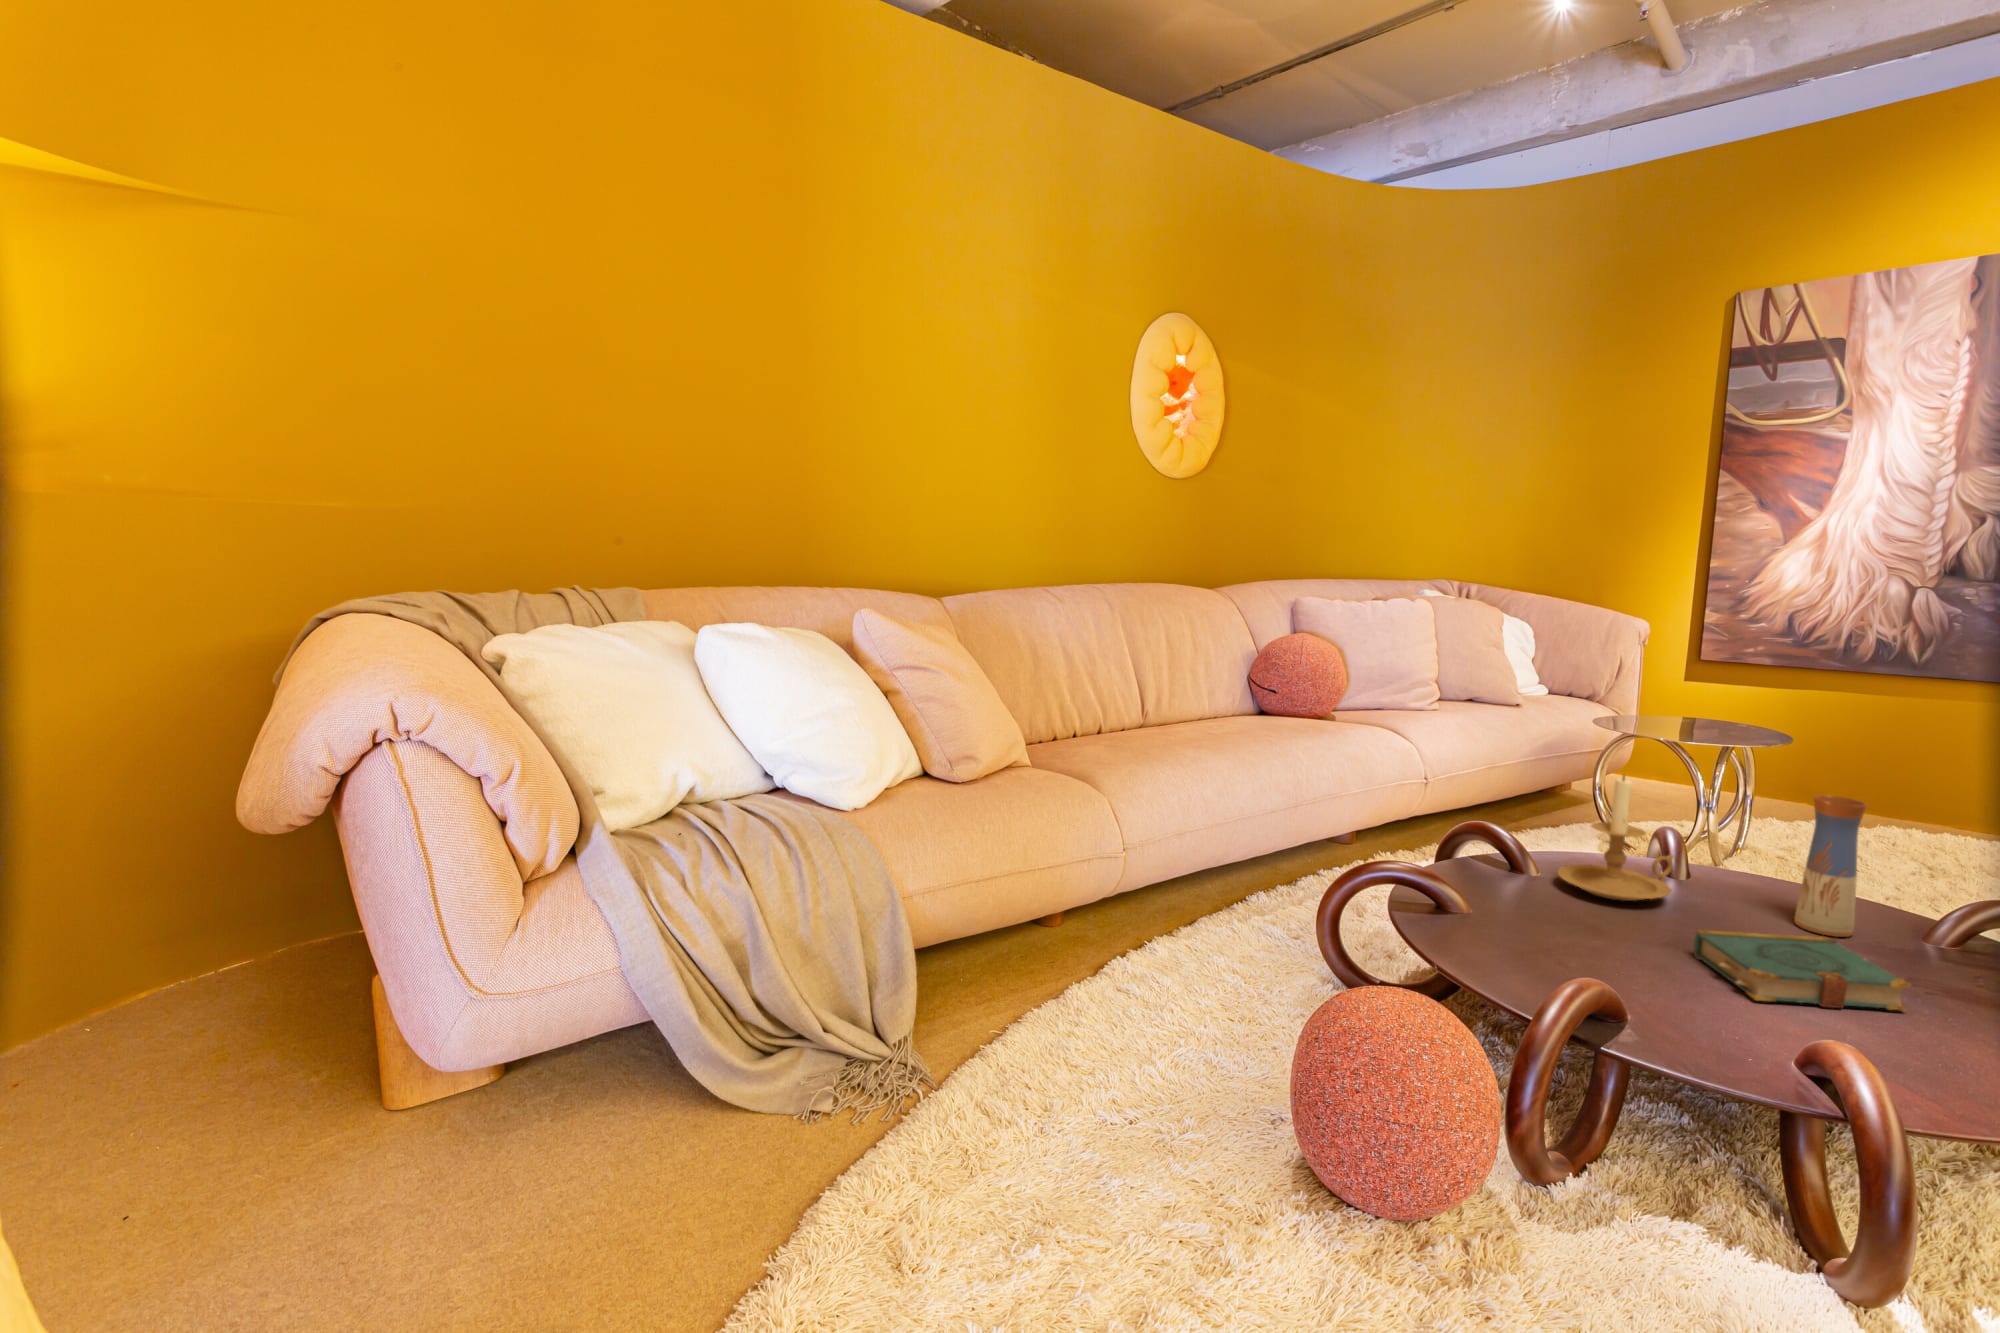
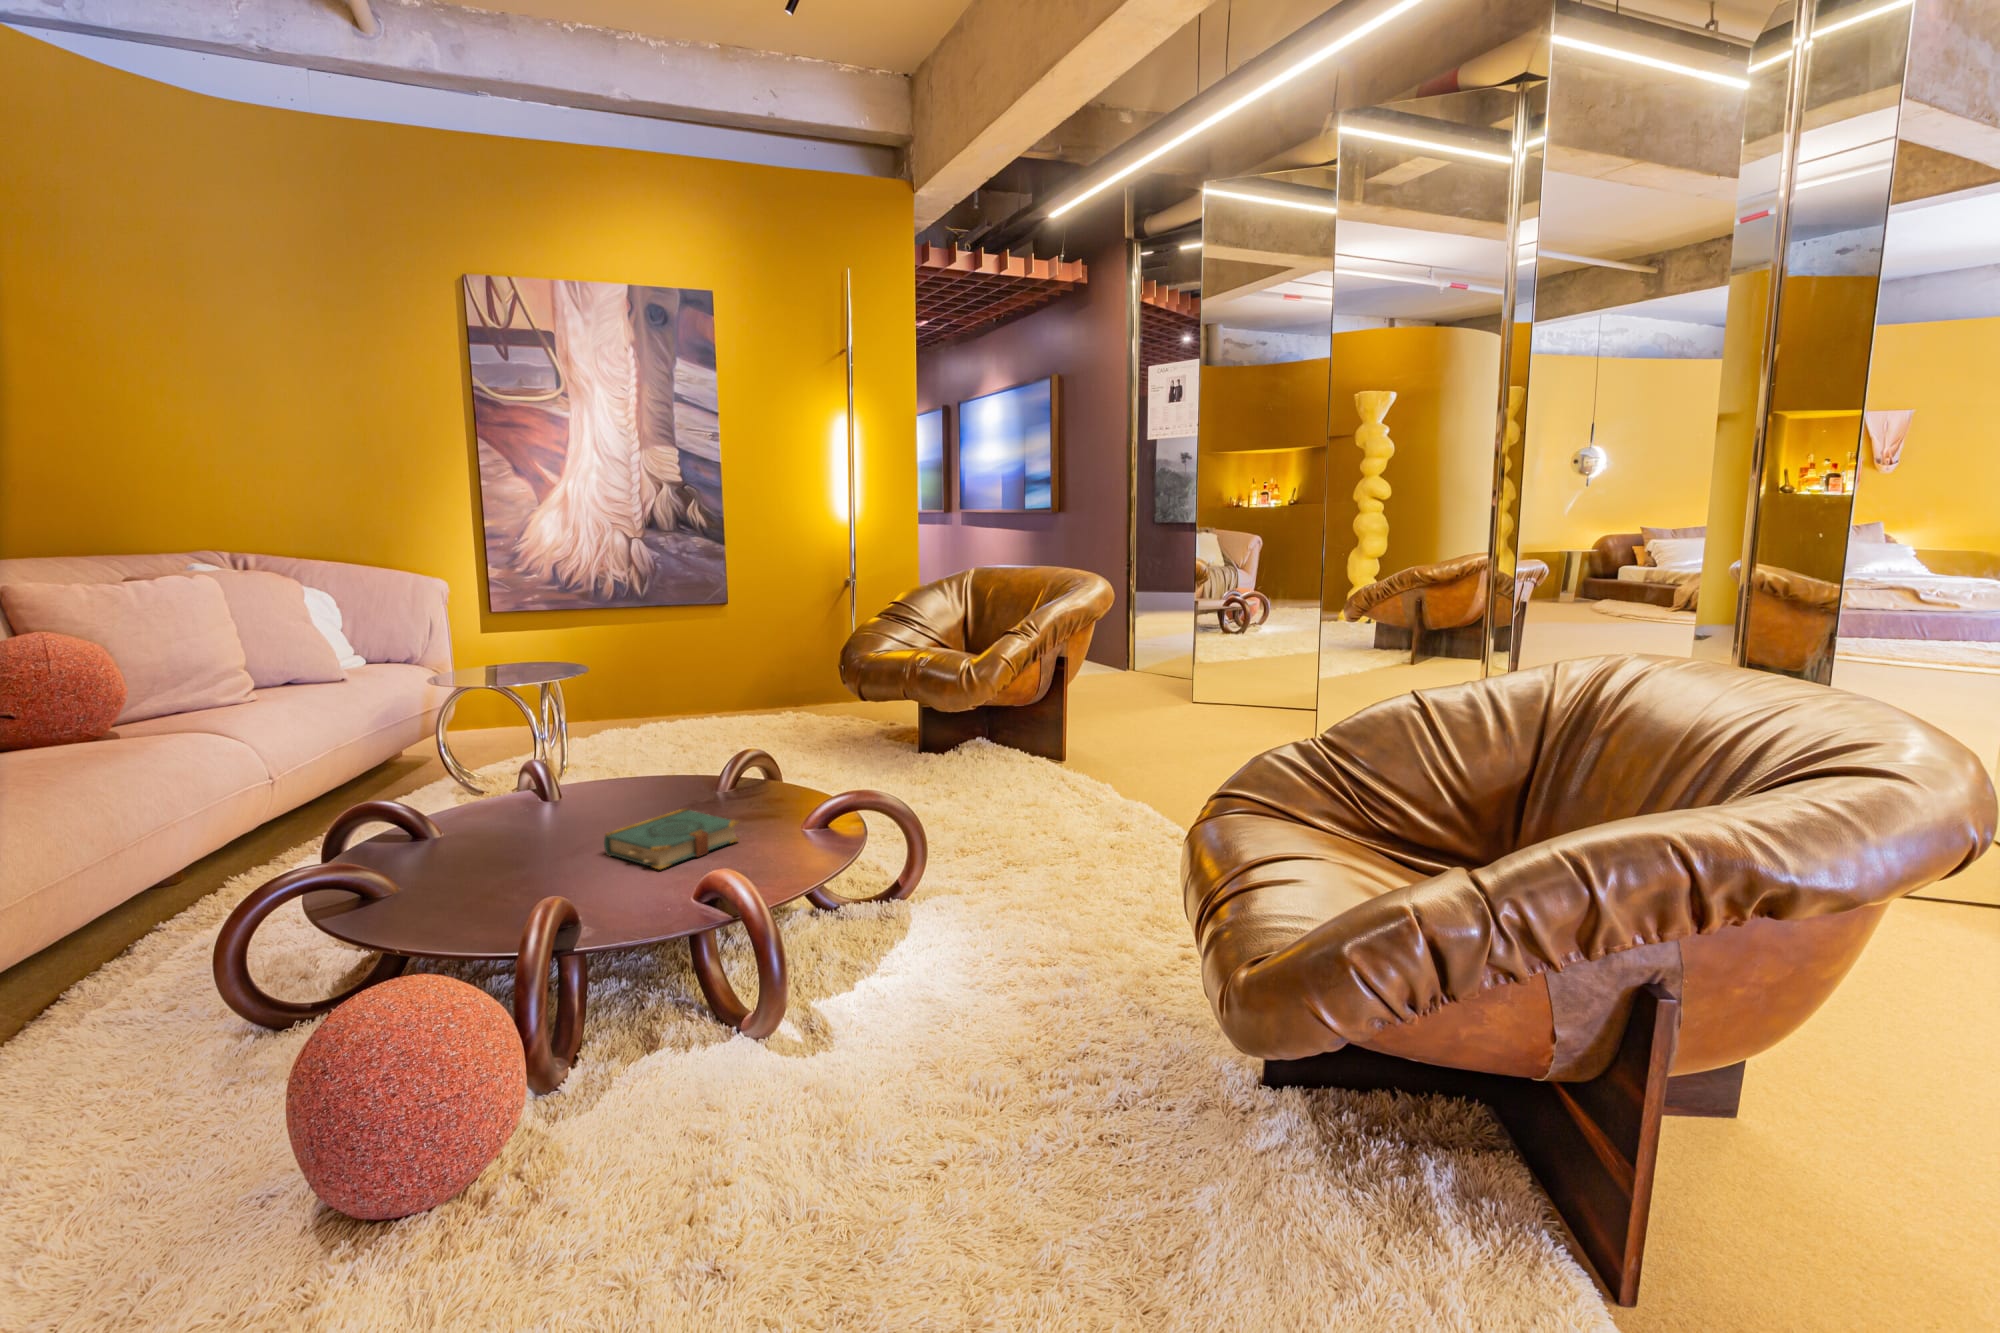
candle holder: present [1557,776,1674,901] -> none [473,722,569,835]
vase: present [1794,795,1867,937] -> none [650,703,690,809]

